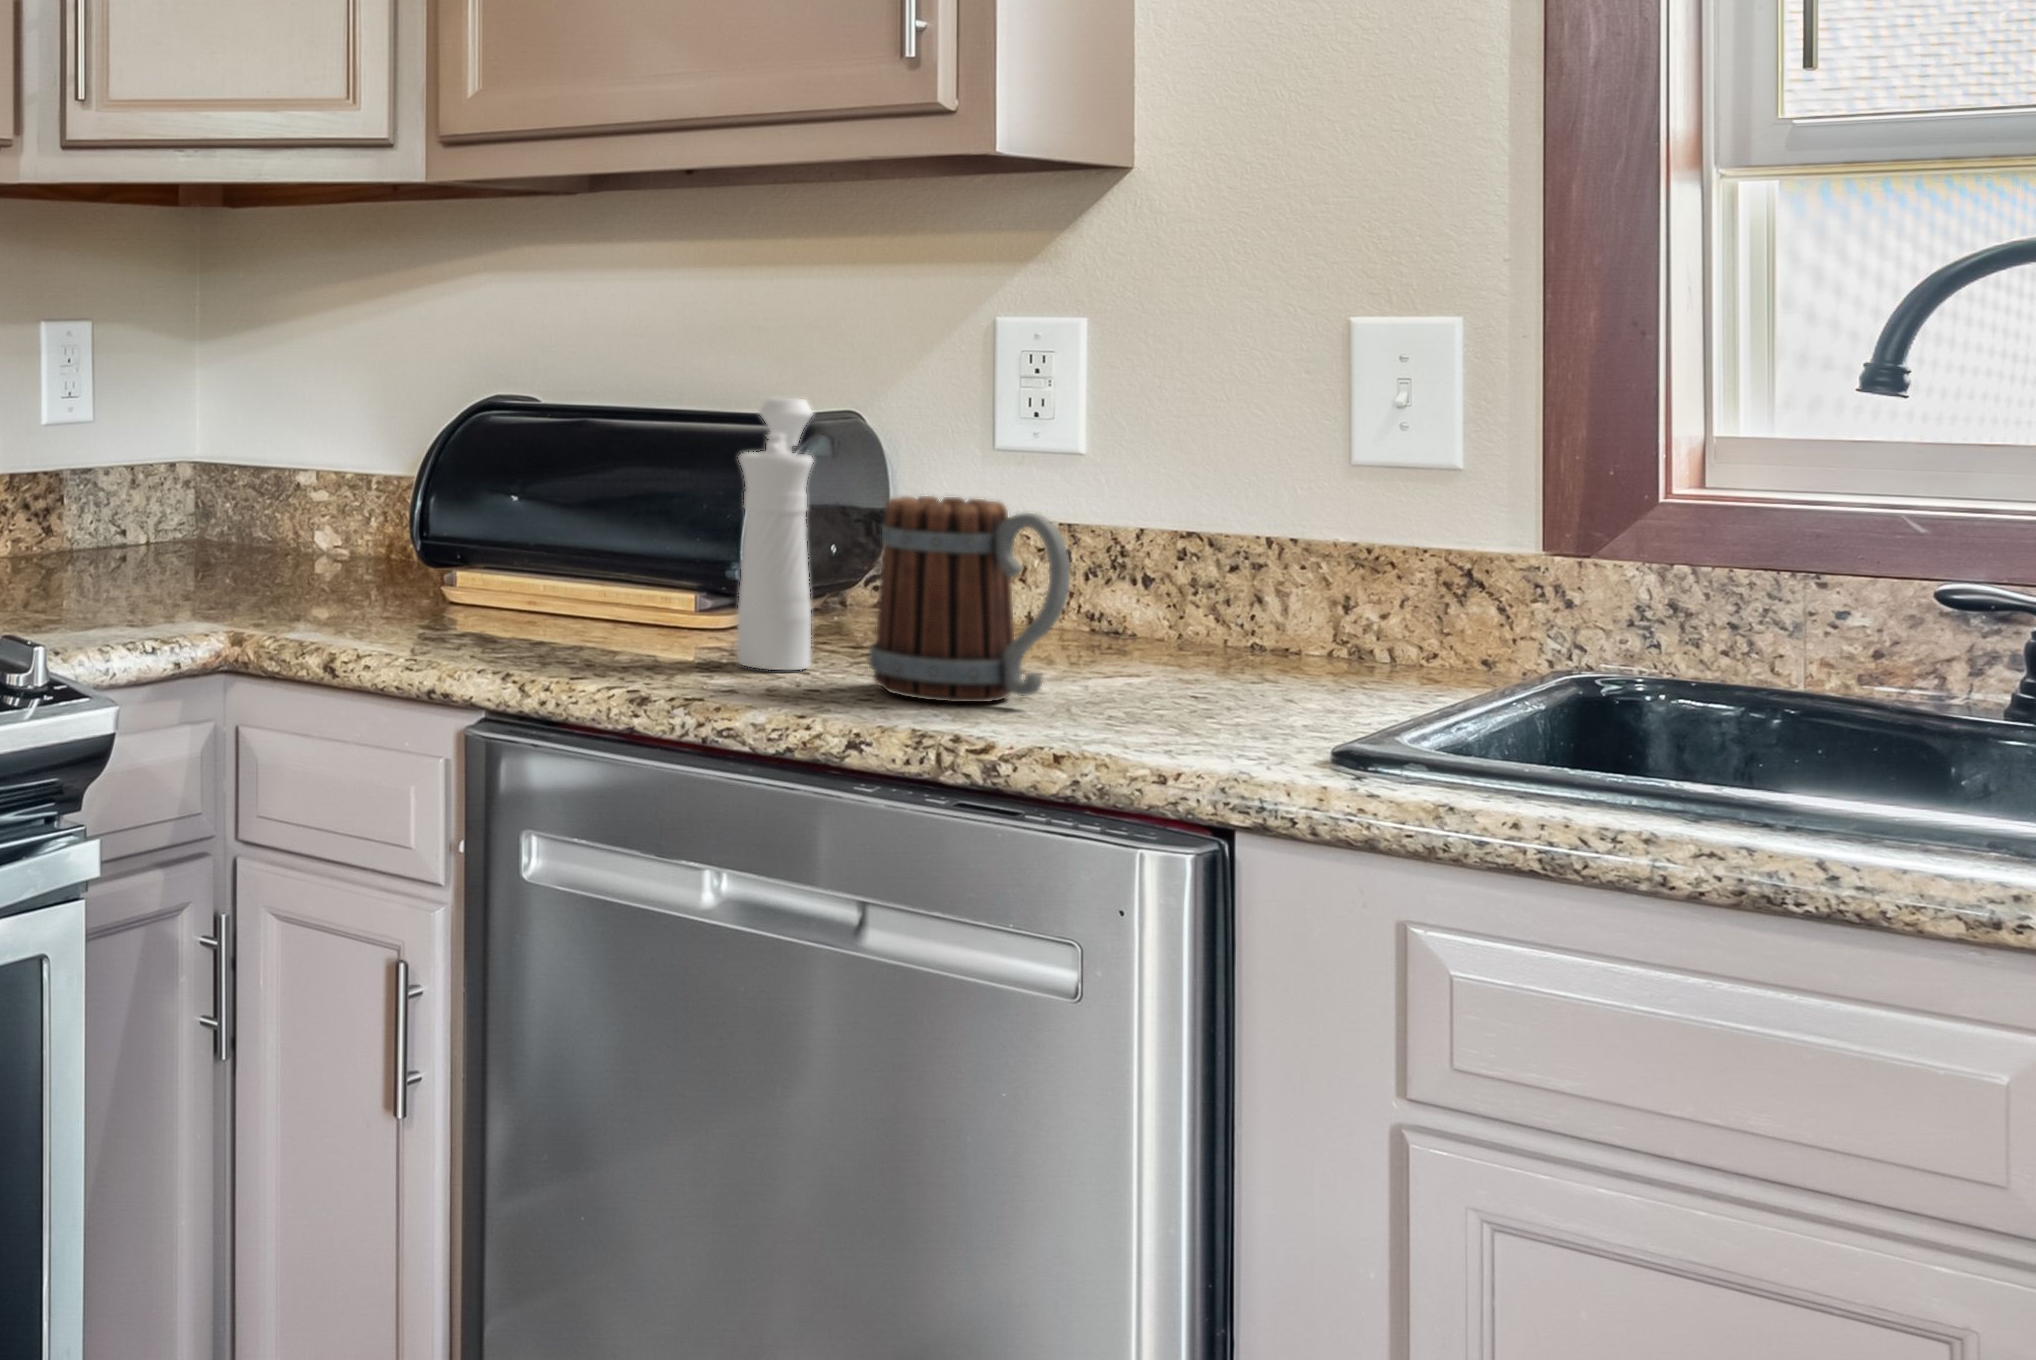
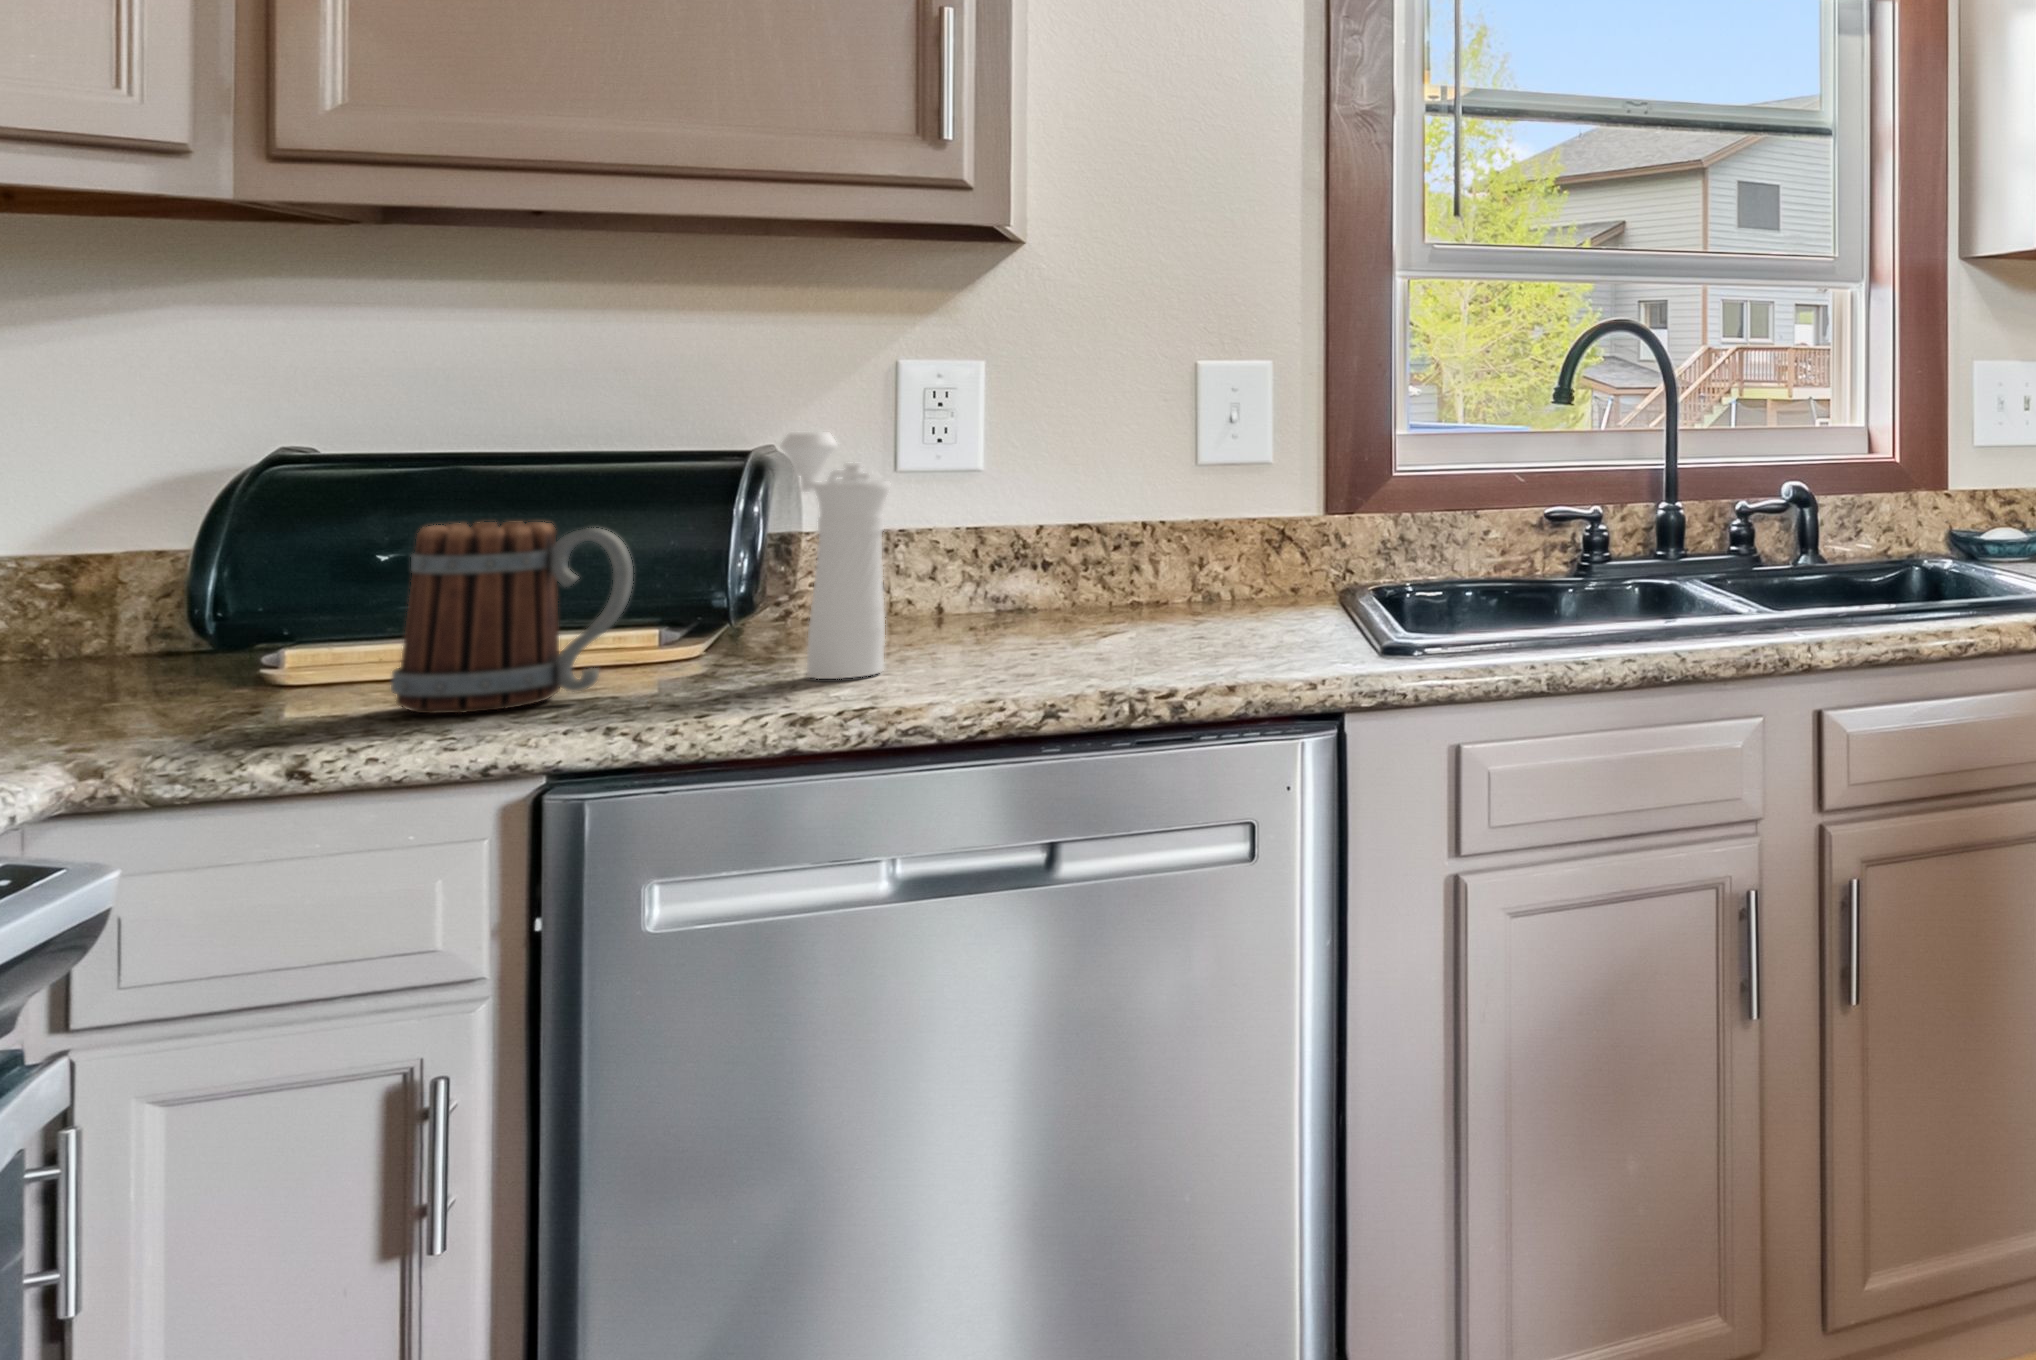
mug: present [869,496,1070,702] -> present [391,522,633,713]

